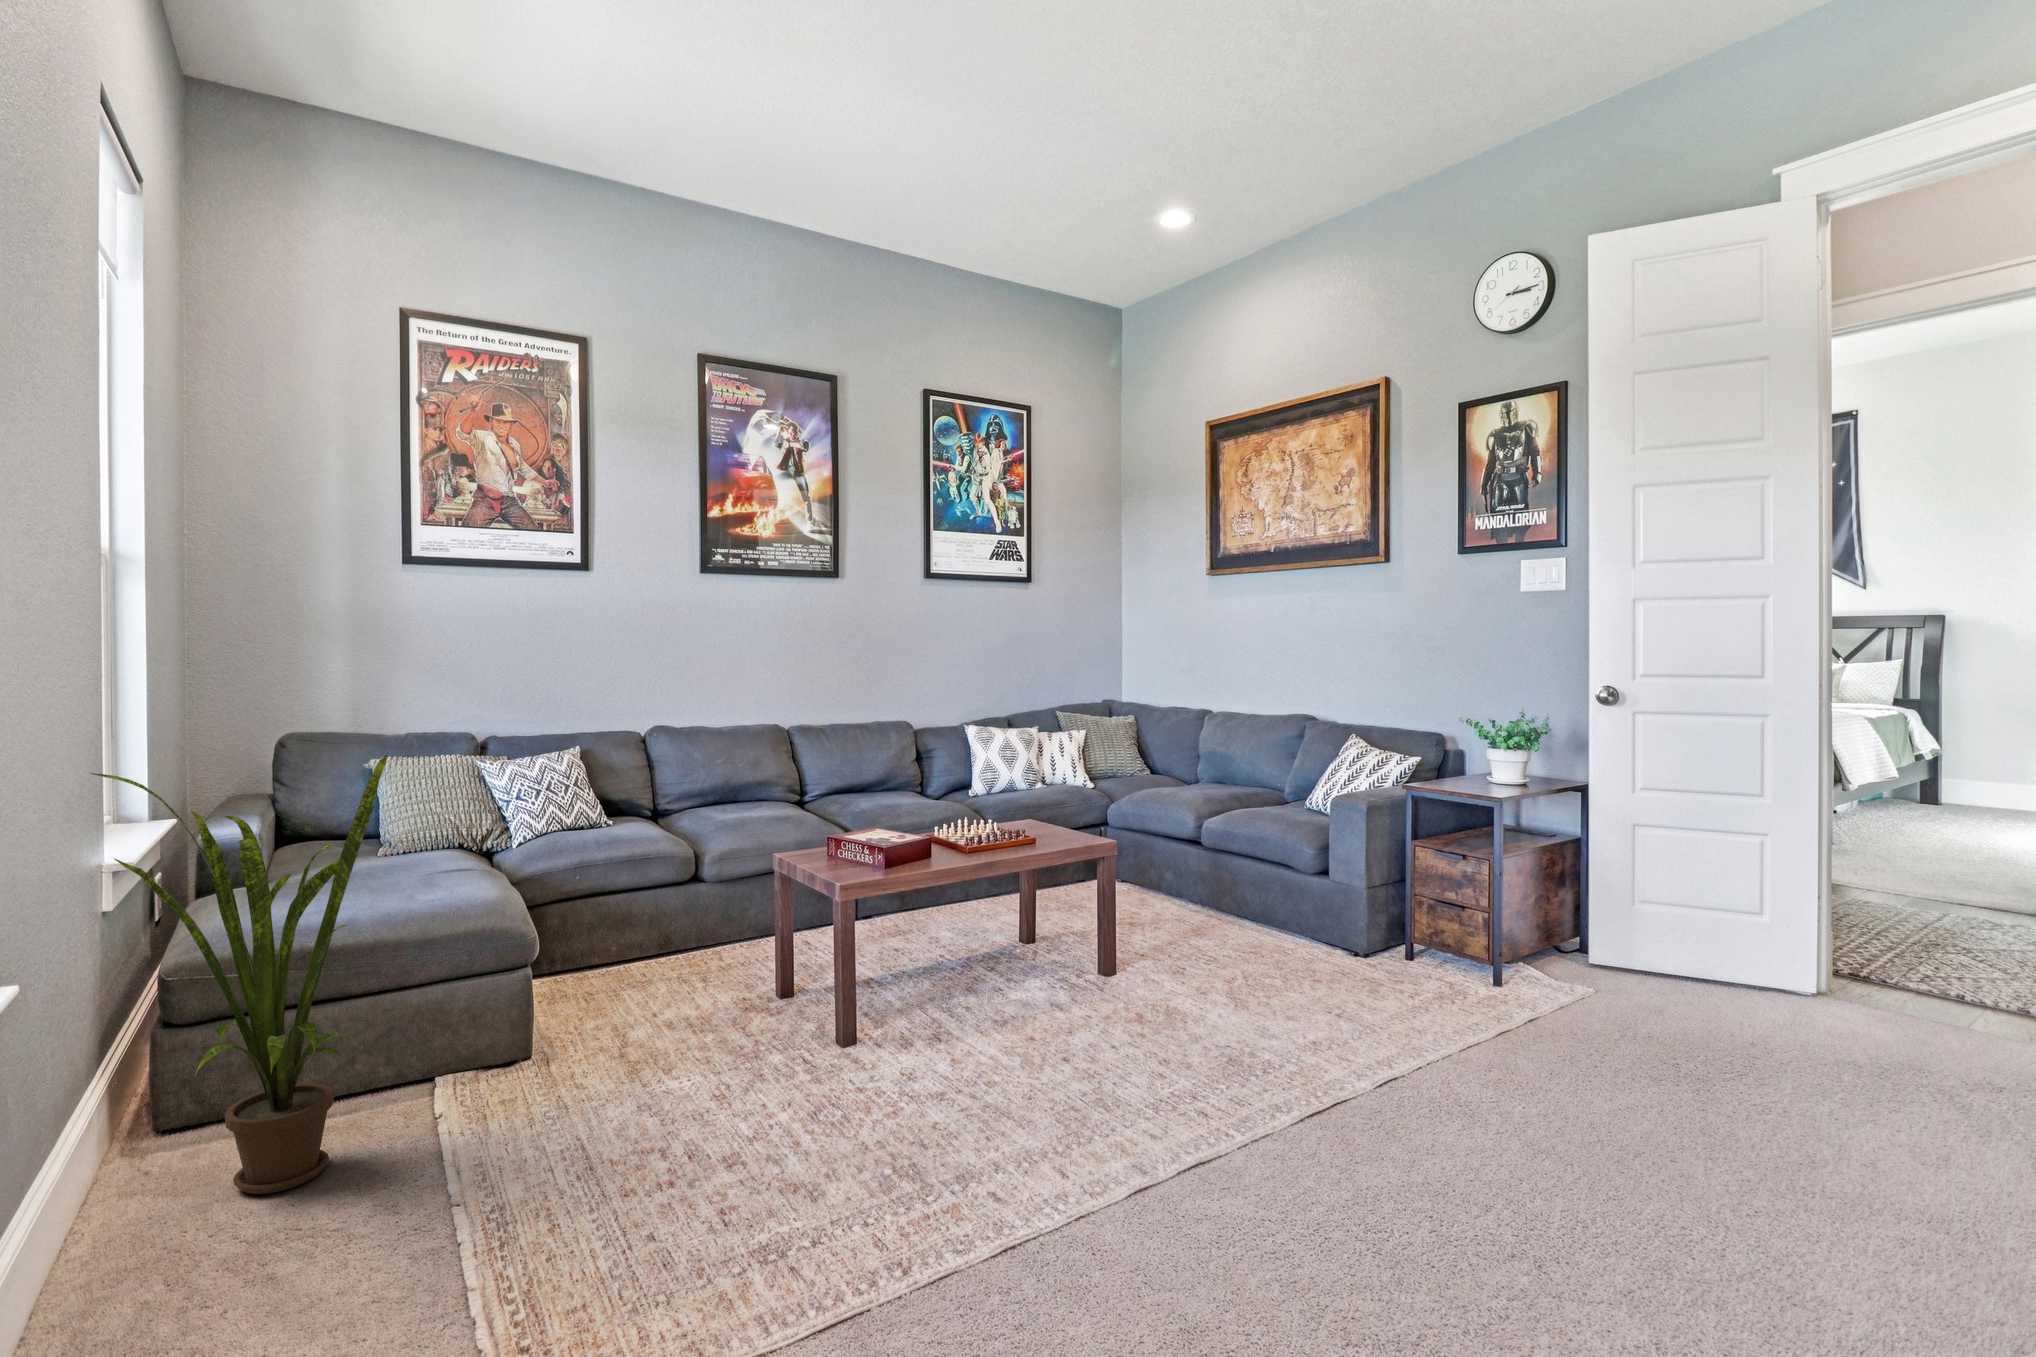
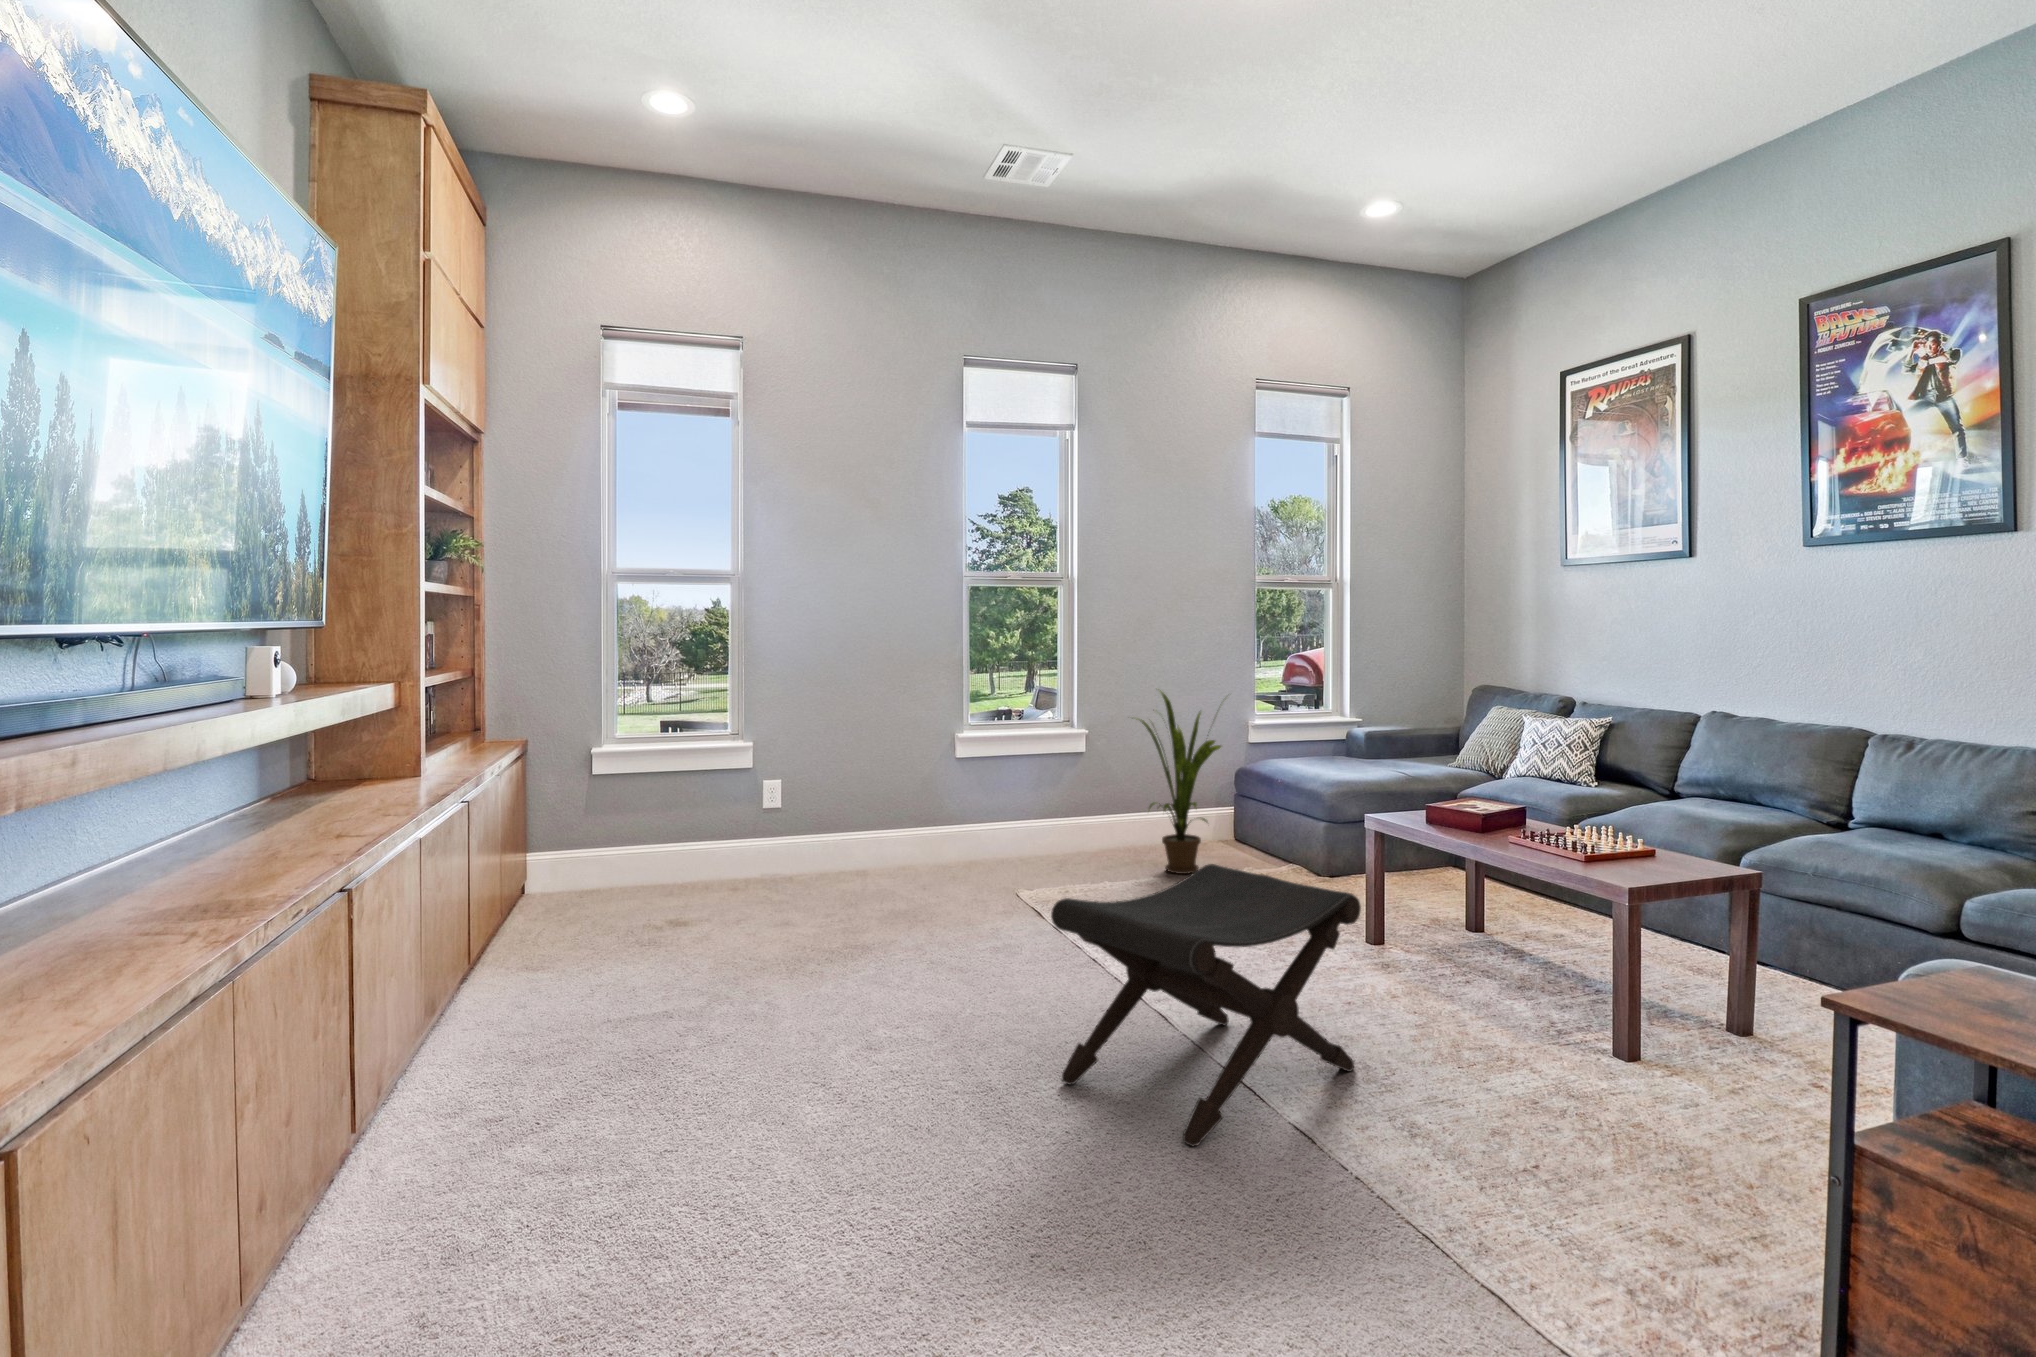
footstool: none [1171,878,1511,1191] -> present [1051,864,1361,1146]

